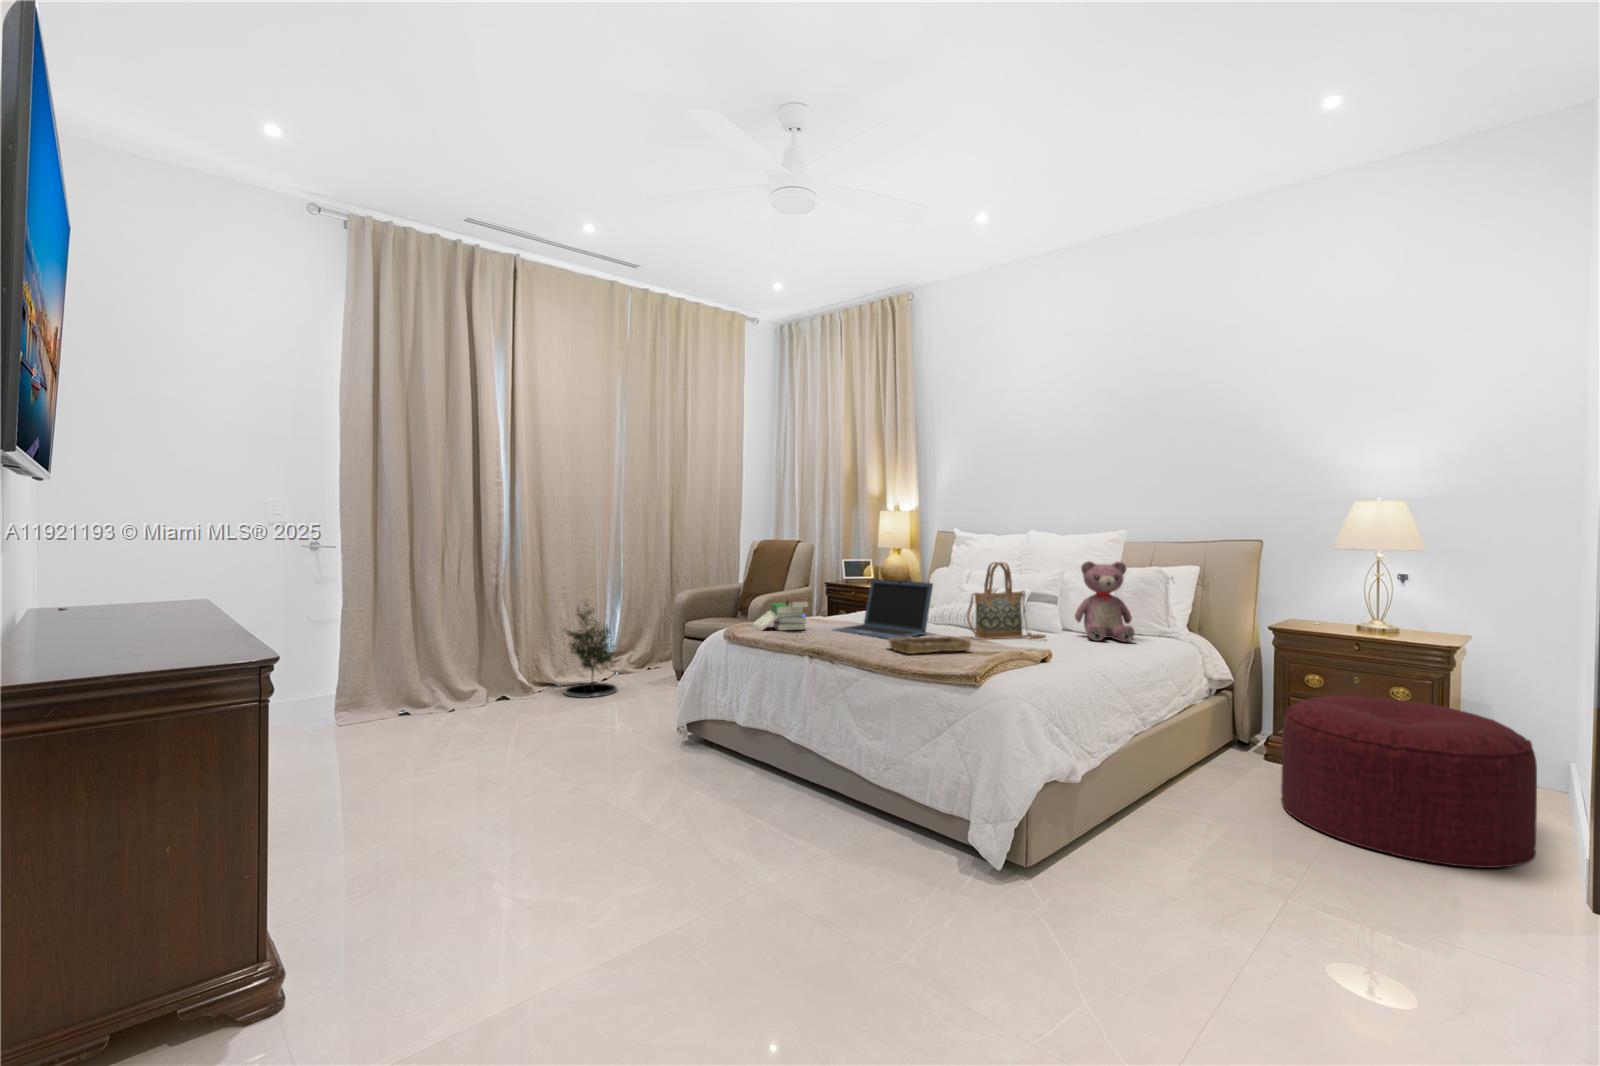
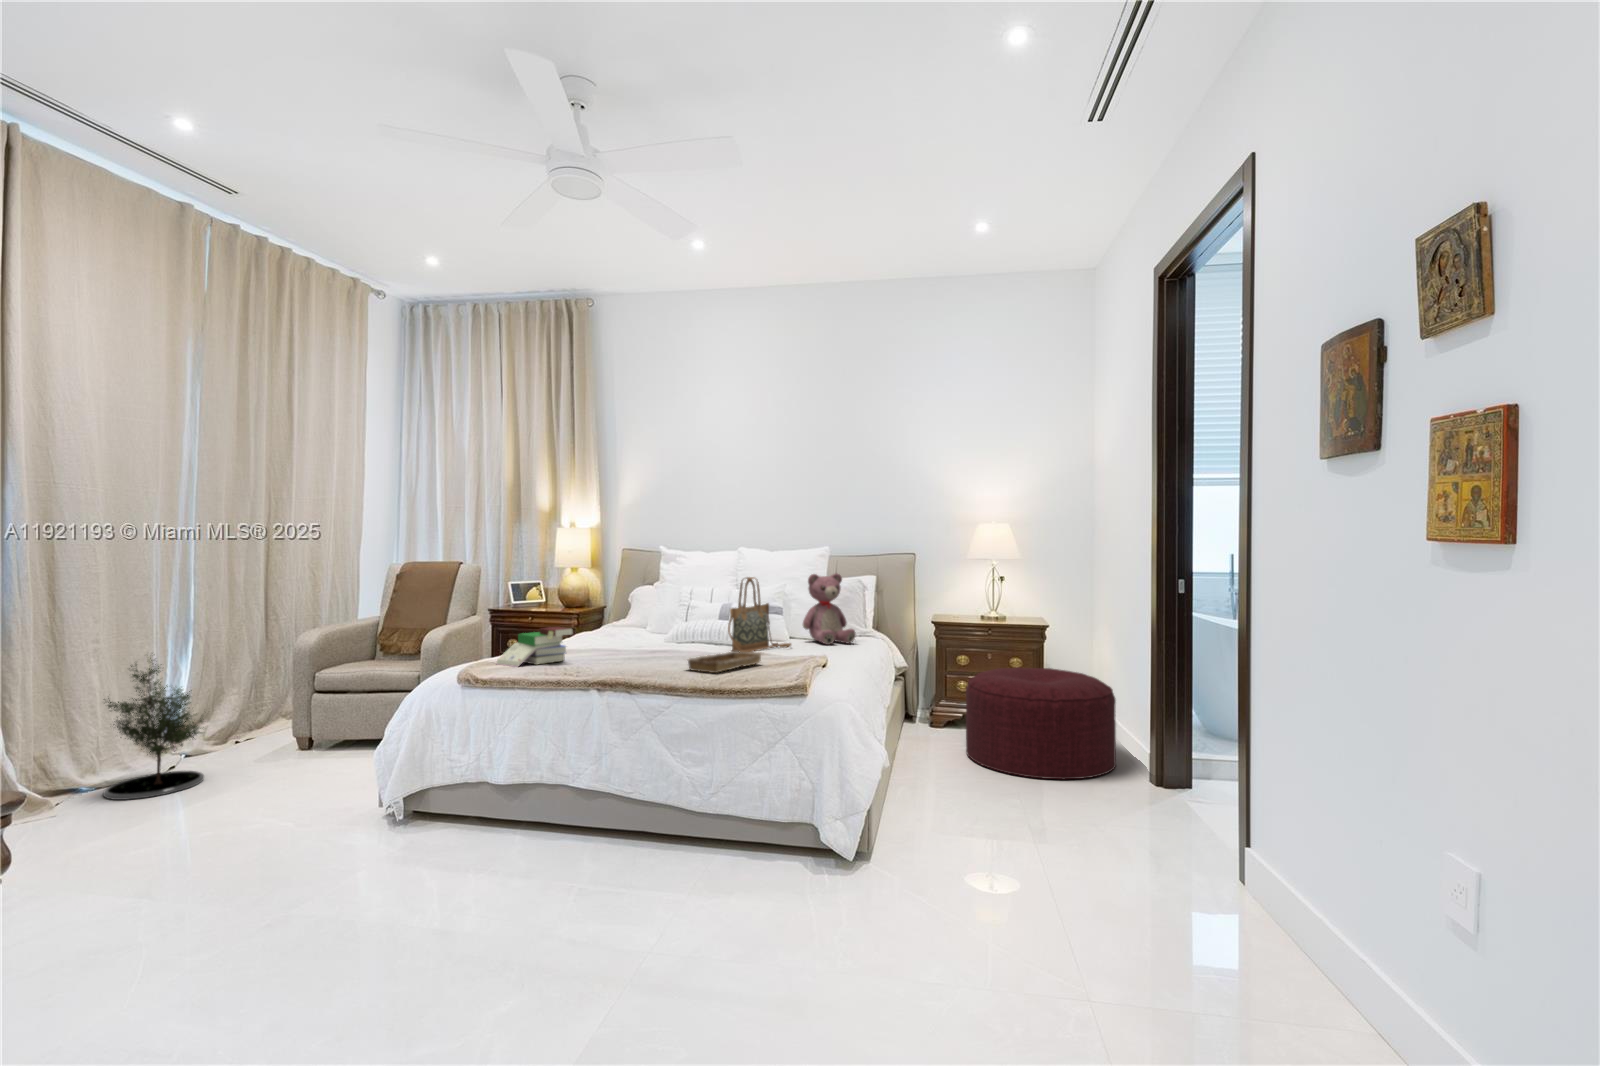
laptop: present [833,579,933,639] -> none [590,600,694,662]

